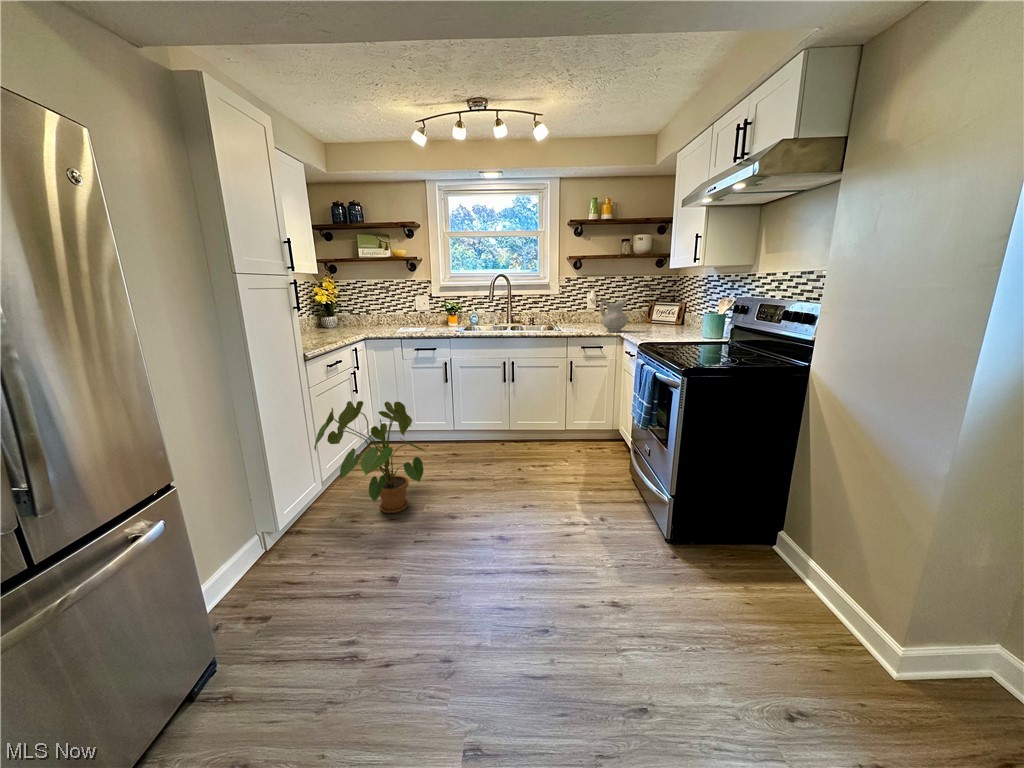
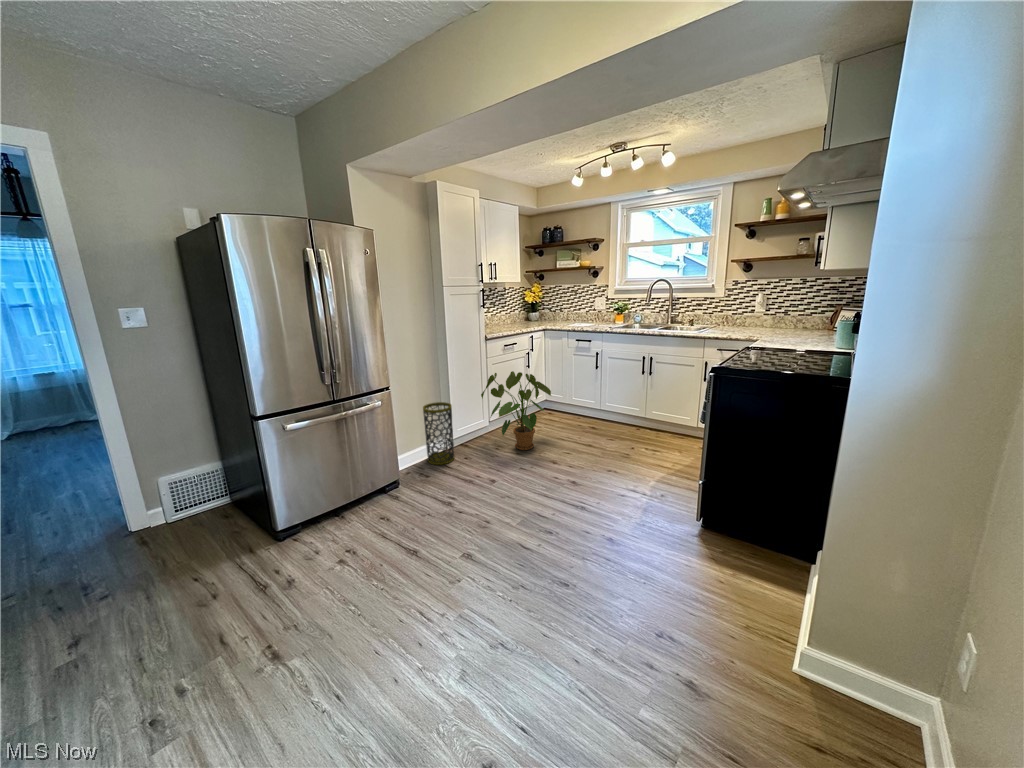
ceramic pitcher: present [600,299,628,332] -> none [740,304,773,337]
trash can: none [221,474,294,592] -> present [423,402,454,465]

